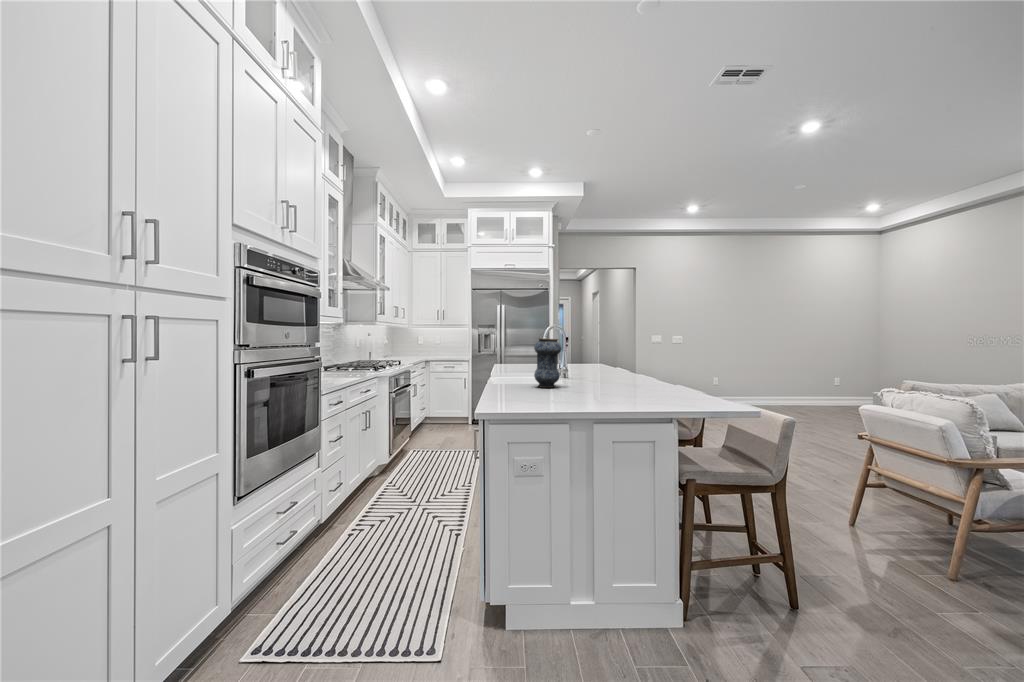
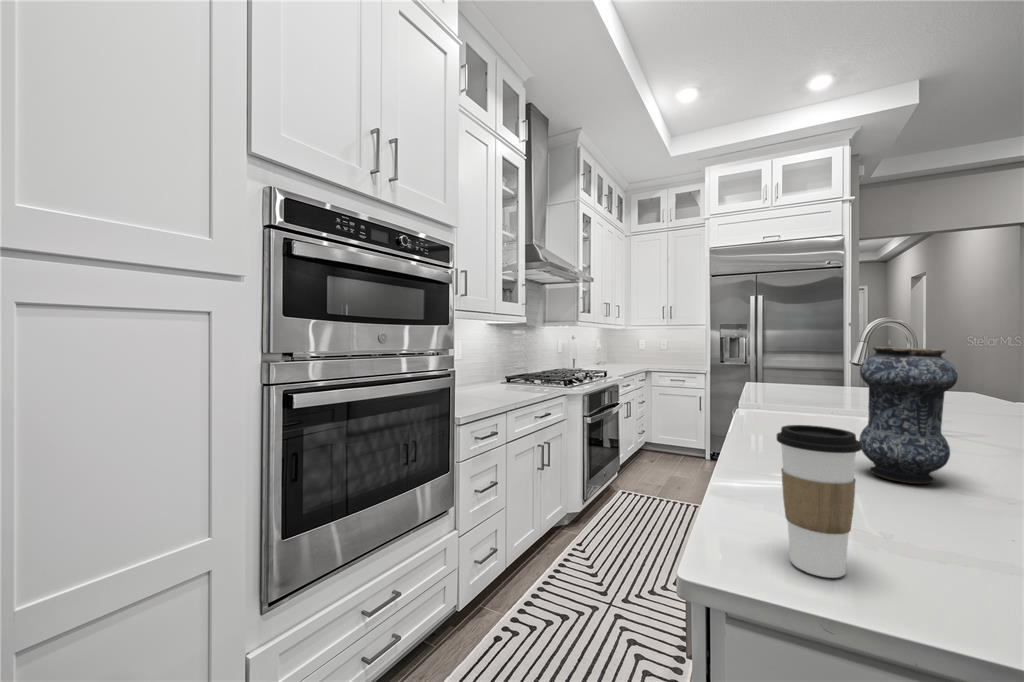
coffee cup: none [503,361,524,402] -> present [777,425,862,578]

